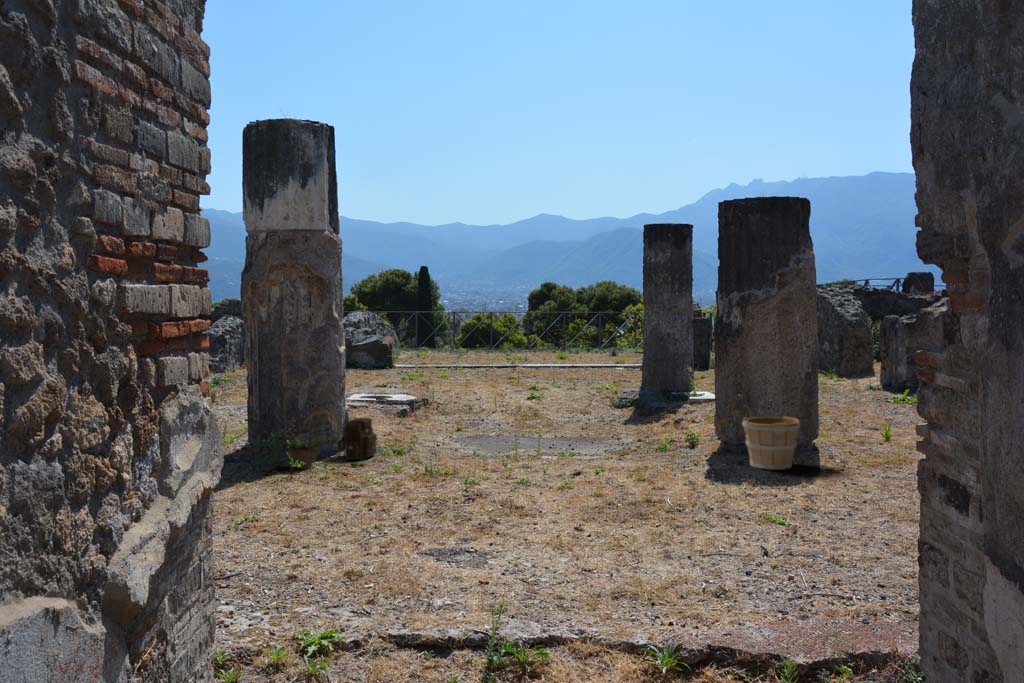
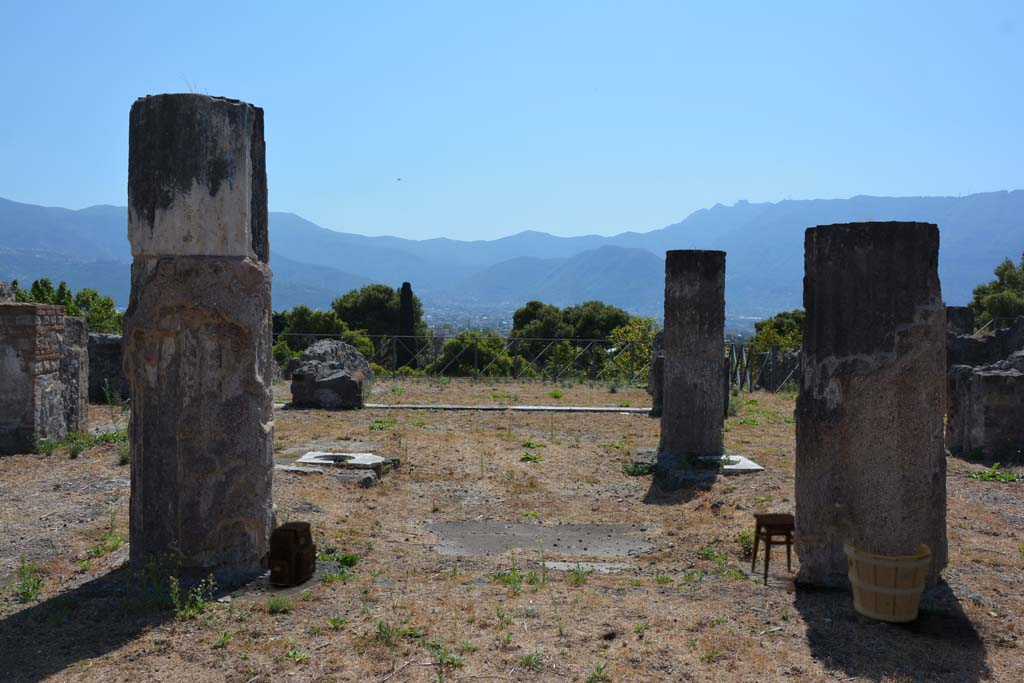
stool: none [687,408,722,456] -> present [751,513,805,585]
decorative plant: present [284,436,329,469] -> none [159,552,246,607]

